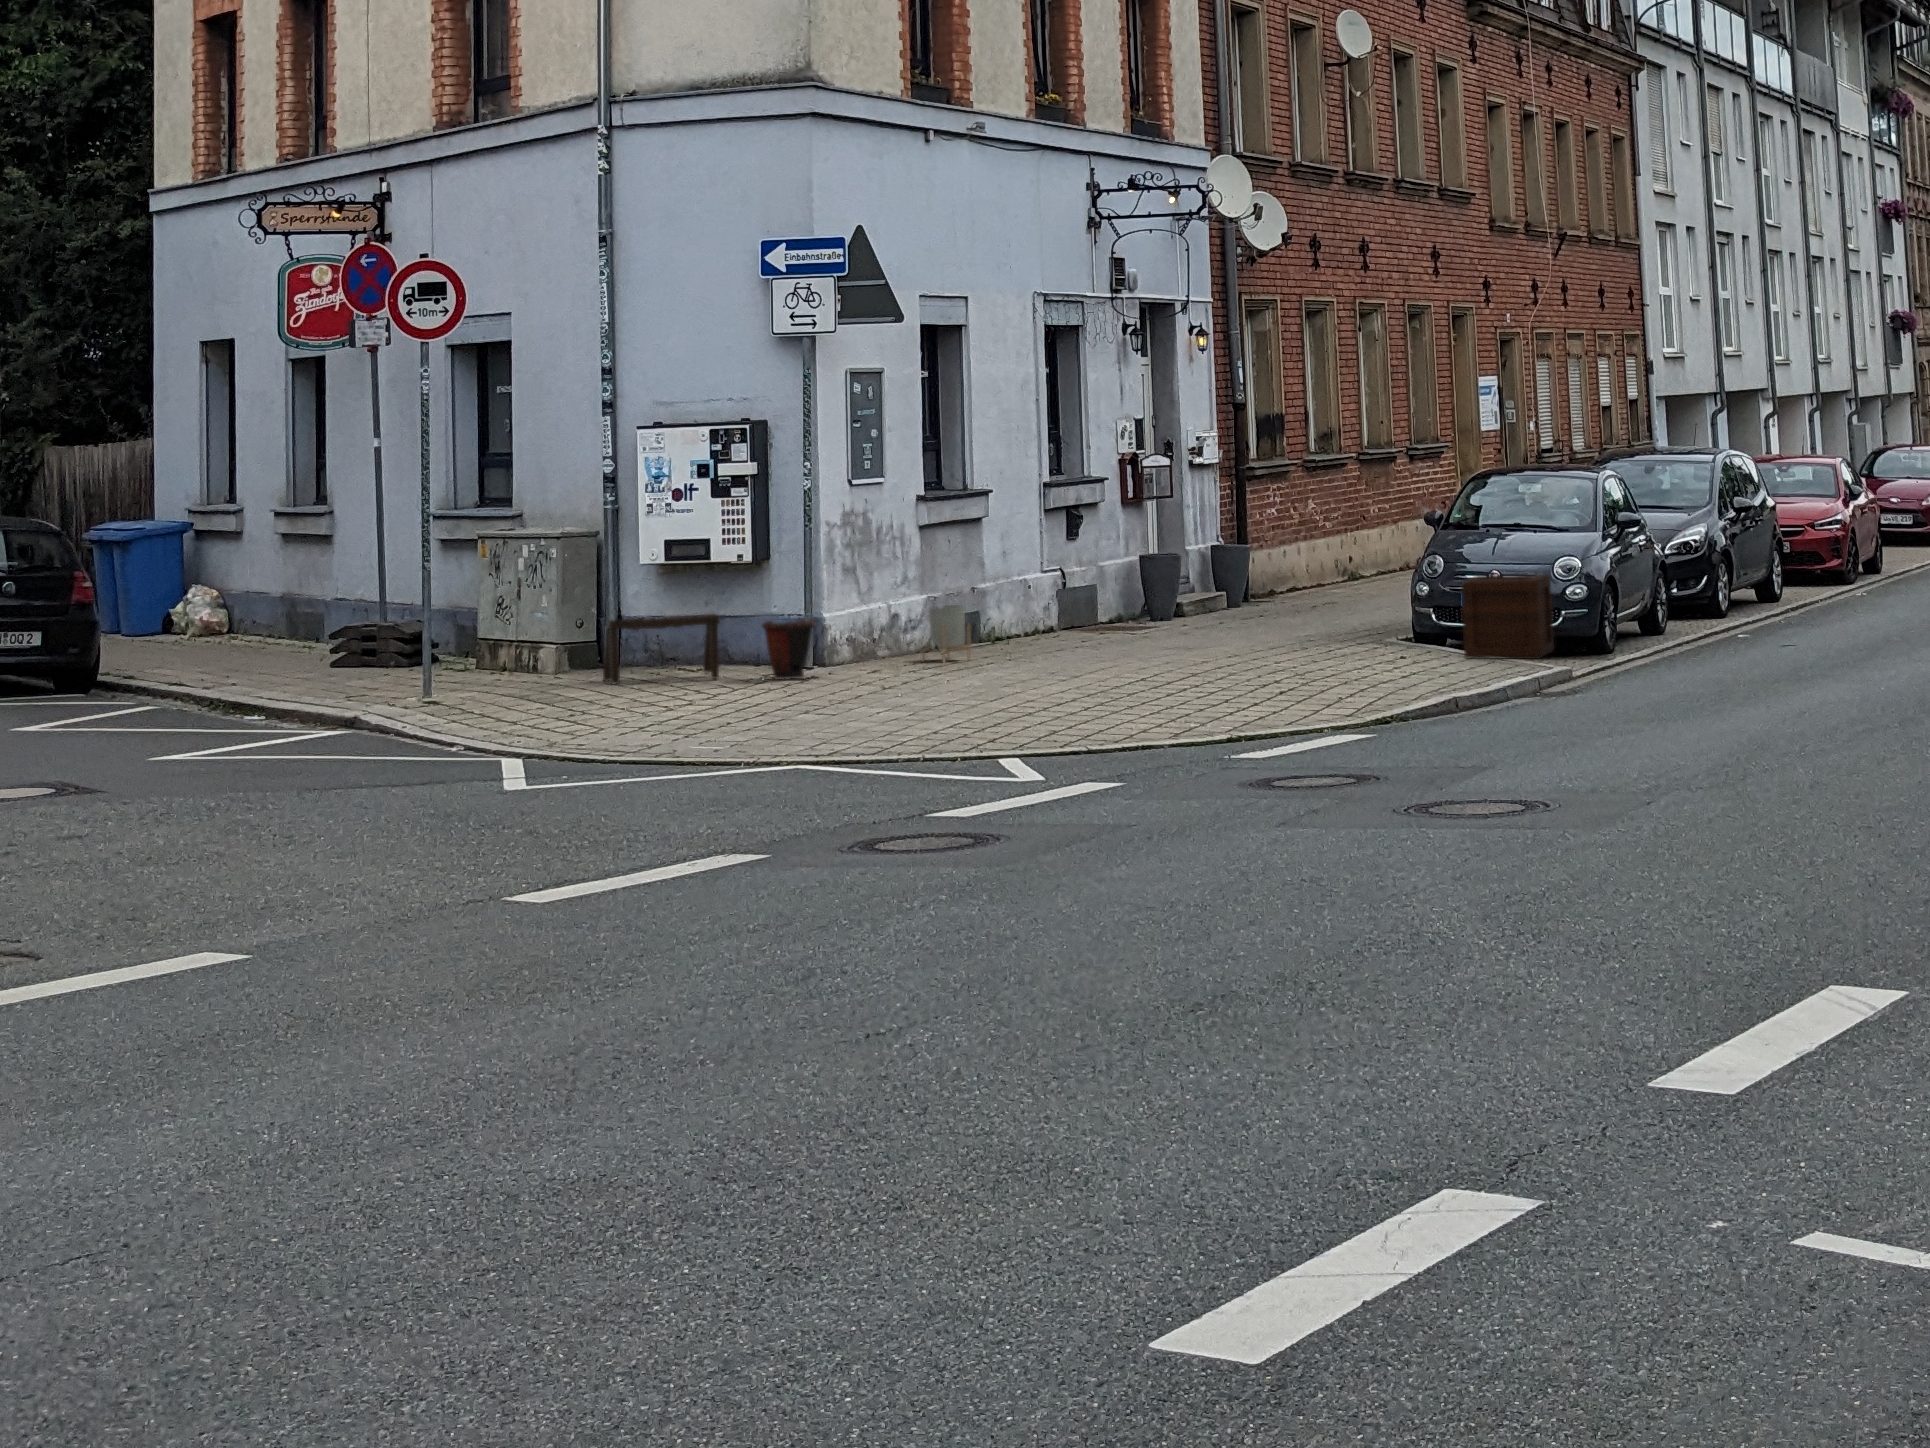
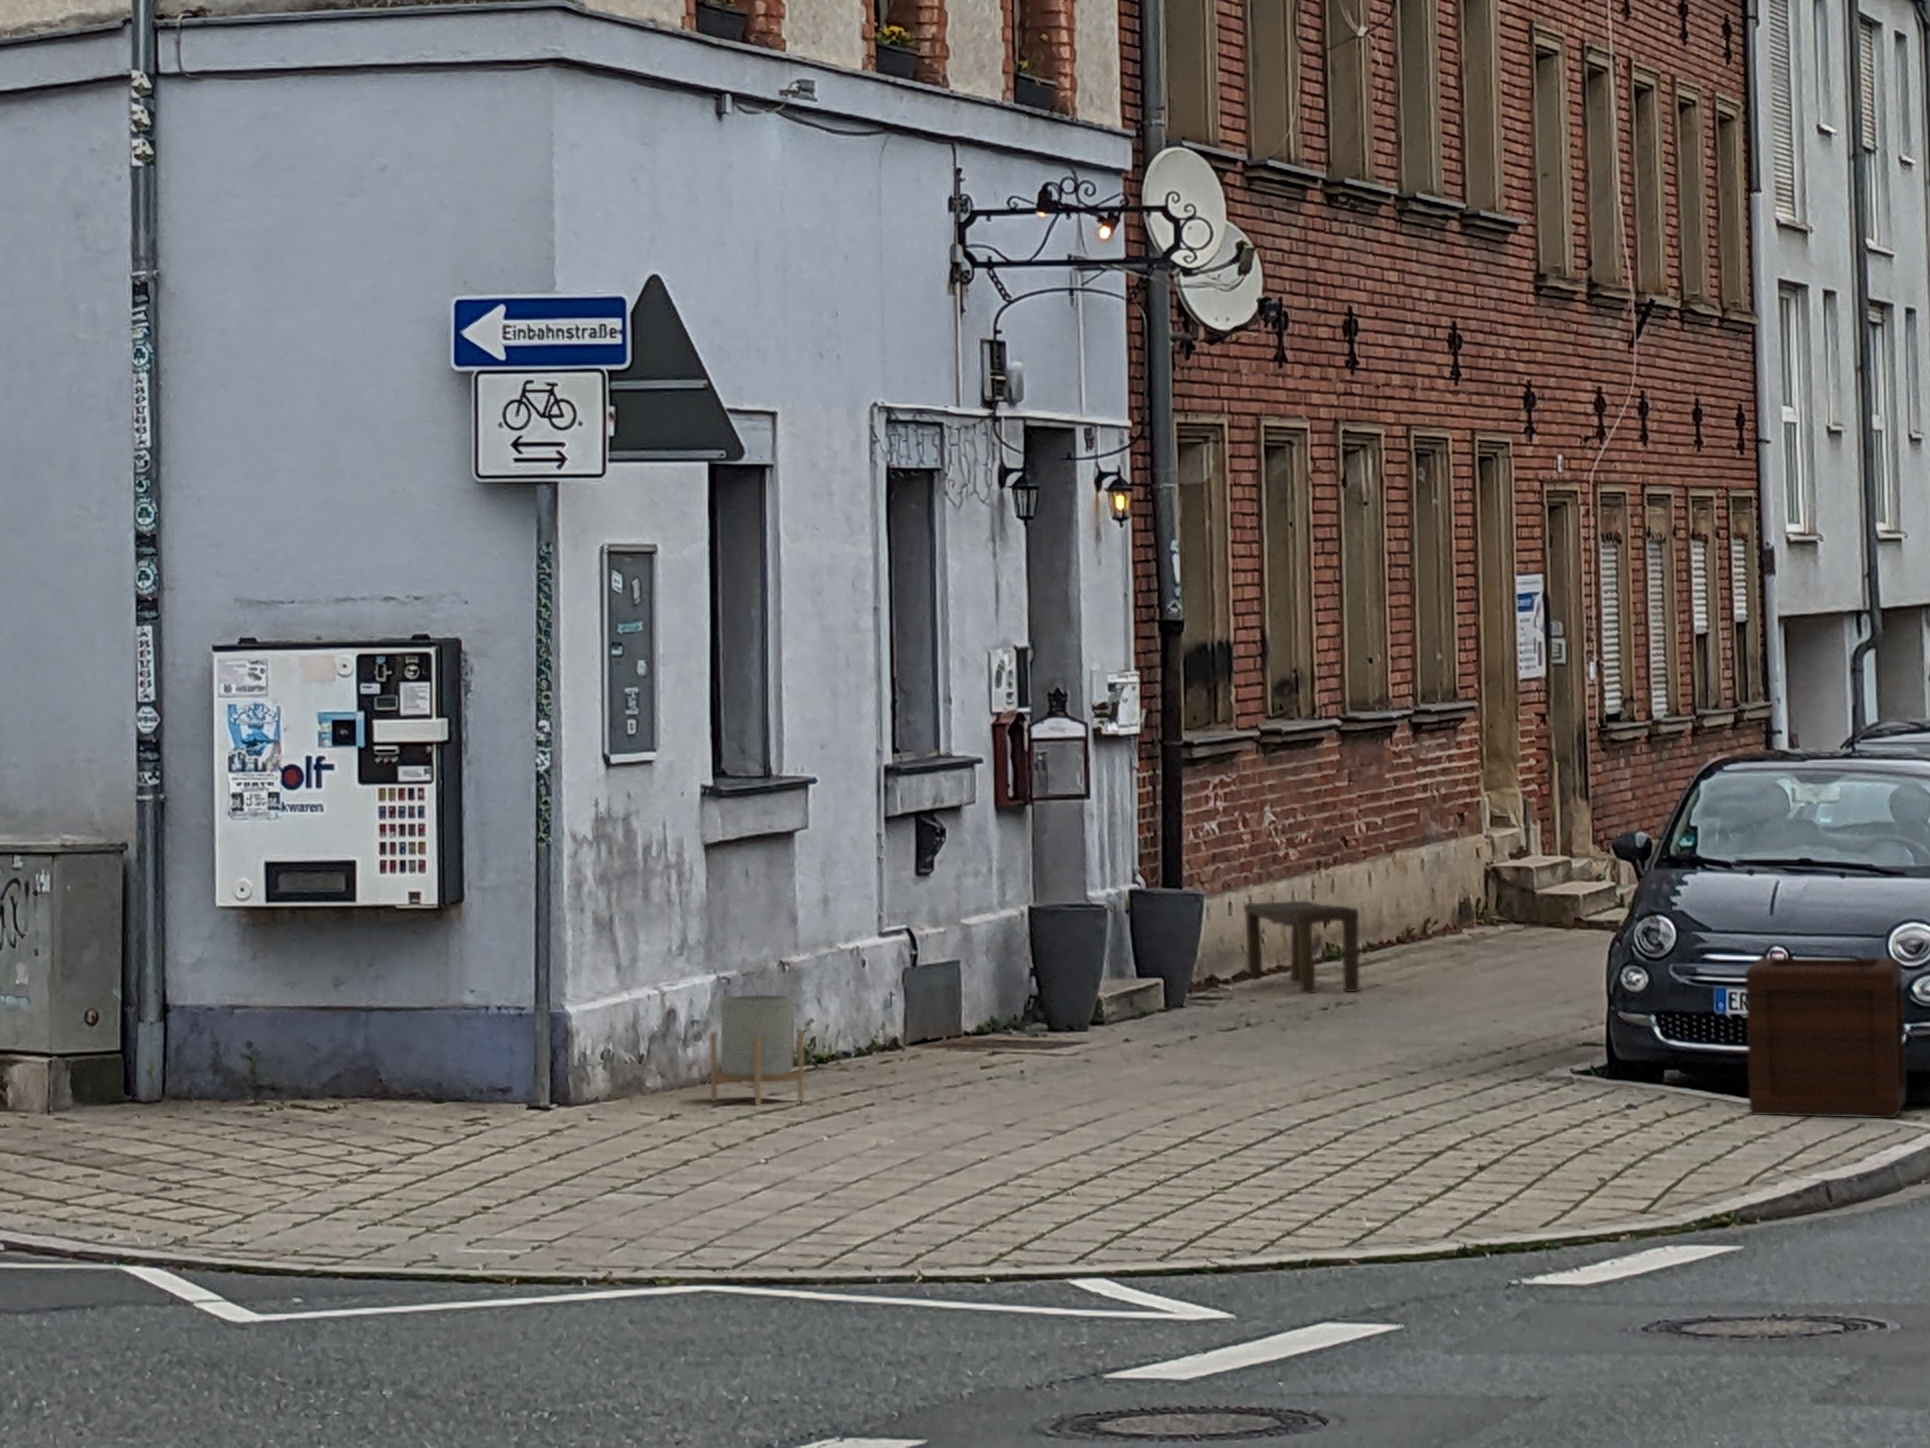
bench: present [603,613,720,684] -> present [1244,901,1359,993]
waste bin: present [762,618,816,680] -> none [451,1016,563,1135]

